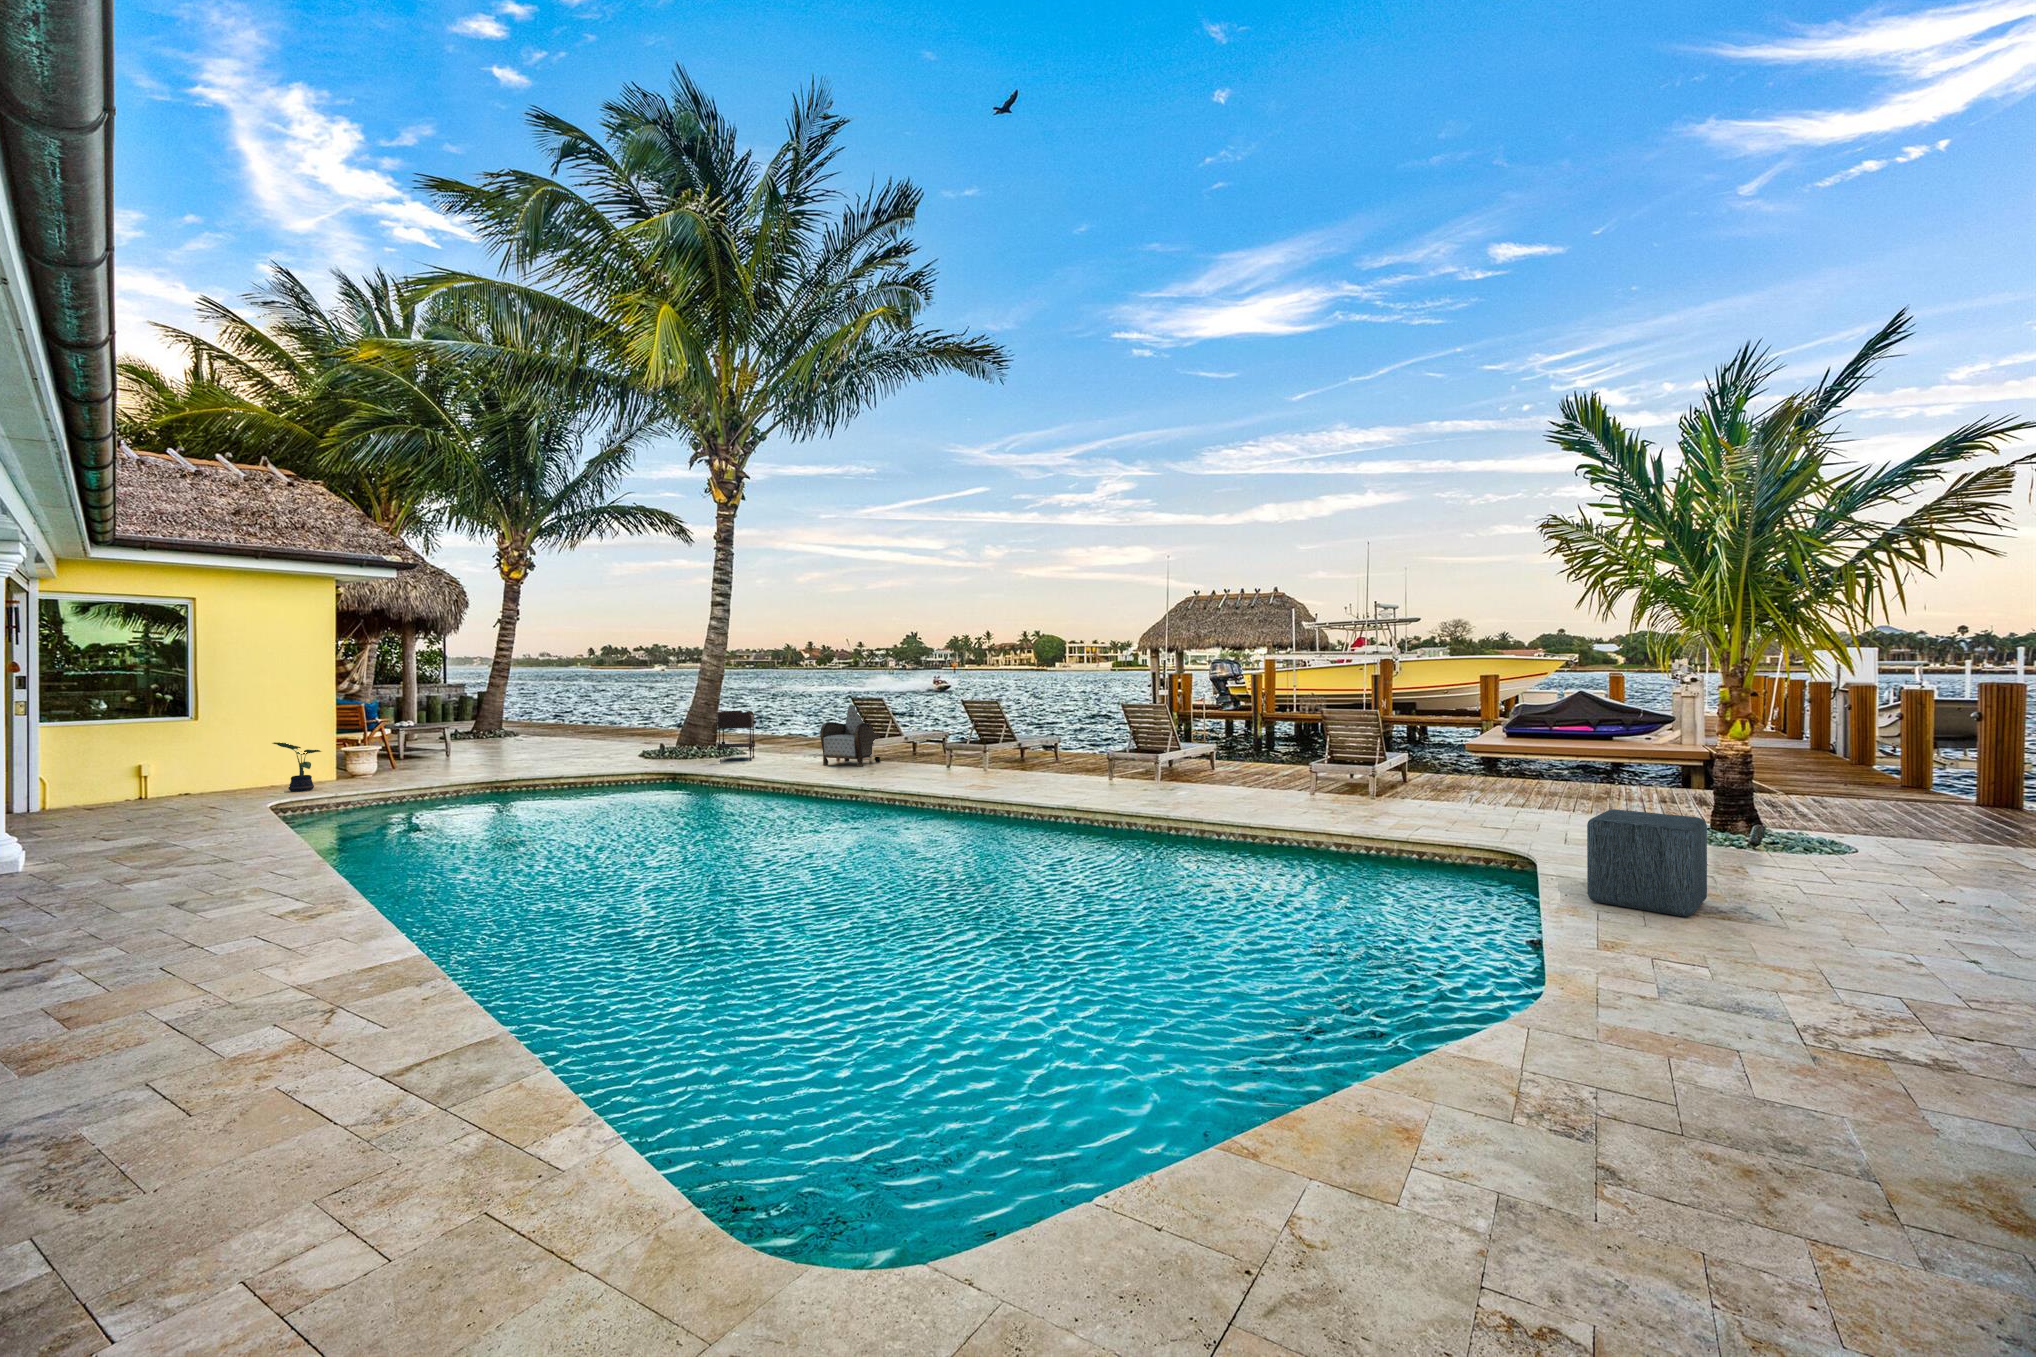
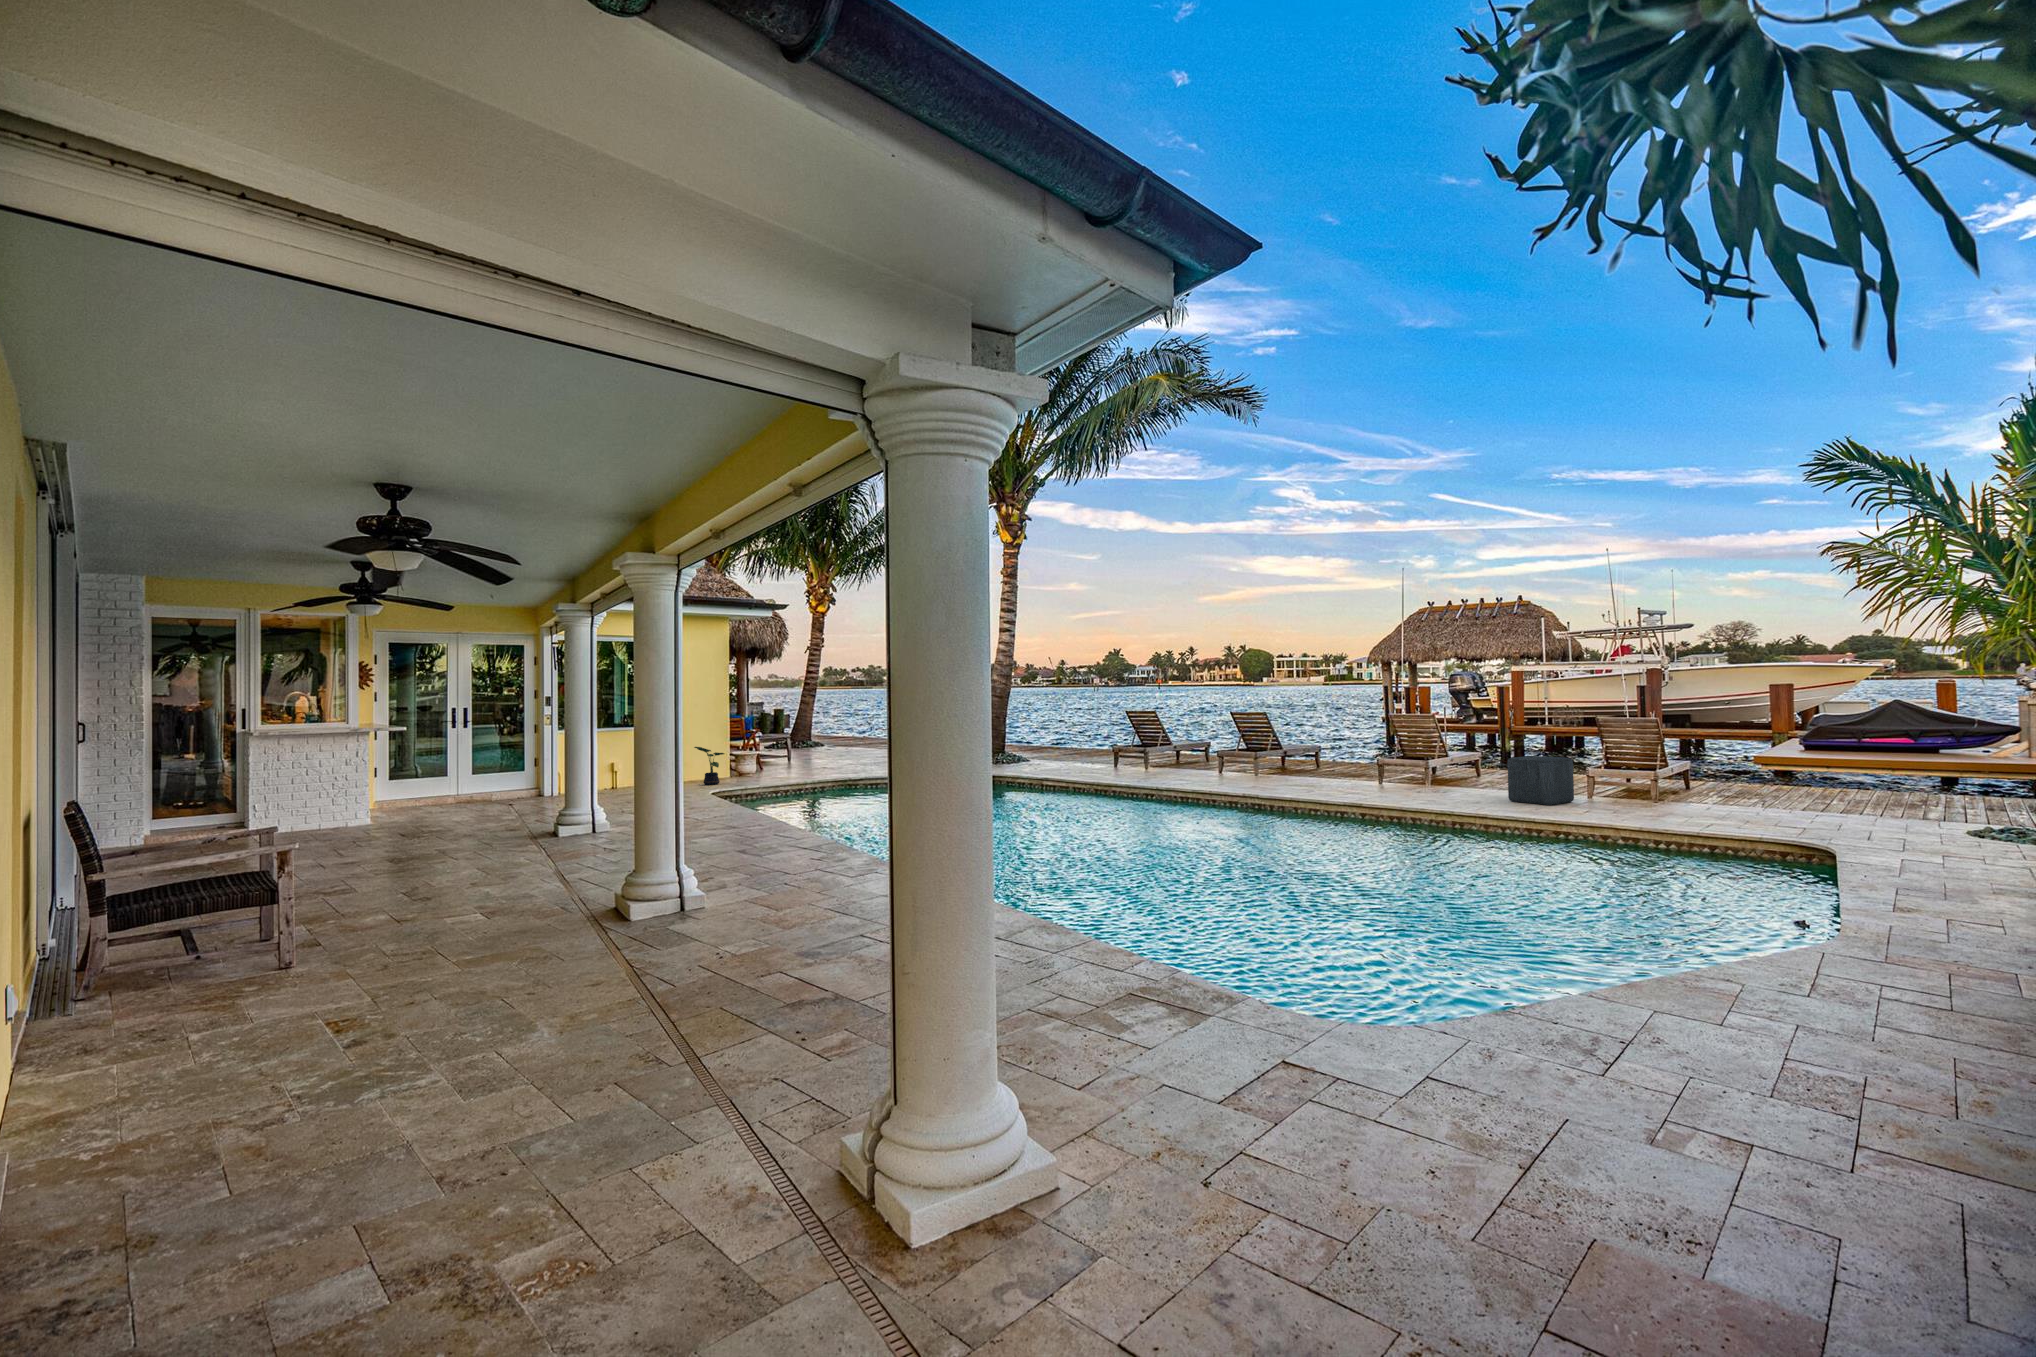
armchair: present [820,705,880,767] -> none [1099,718,1151,772]
side table: present [717,711,756,761] -> none [1005,723,1036,767]
ottoman: present [1587,809,1707,917] -> present [1508,756,1574,805]

